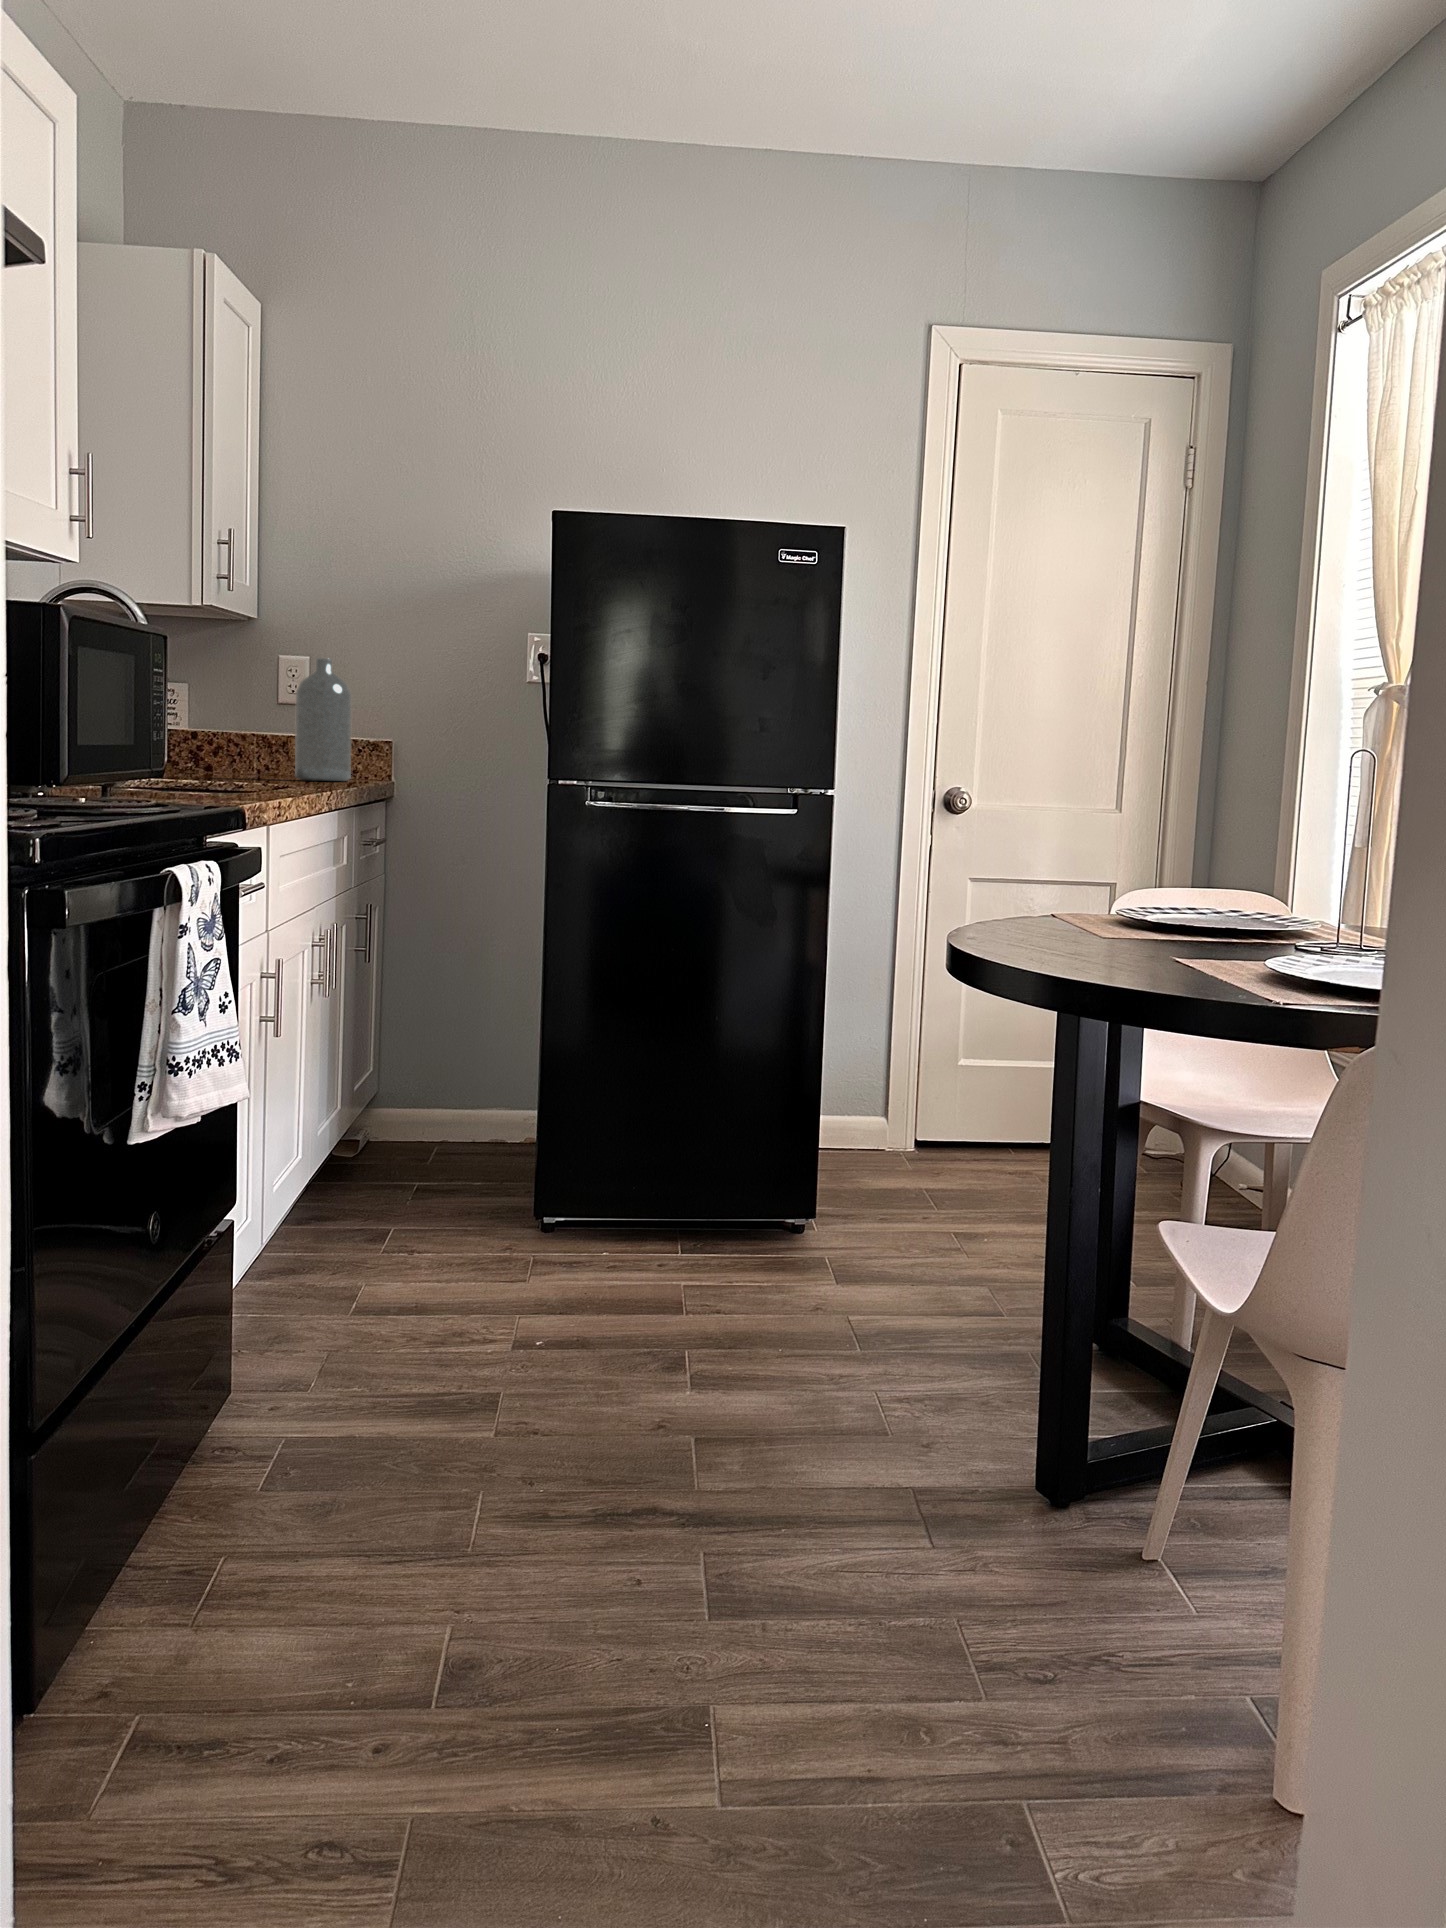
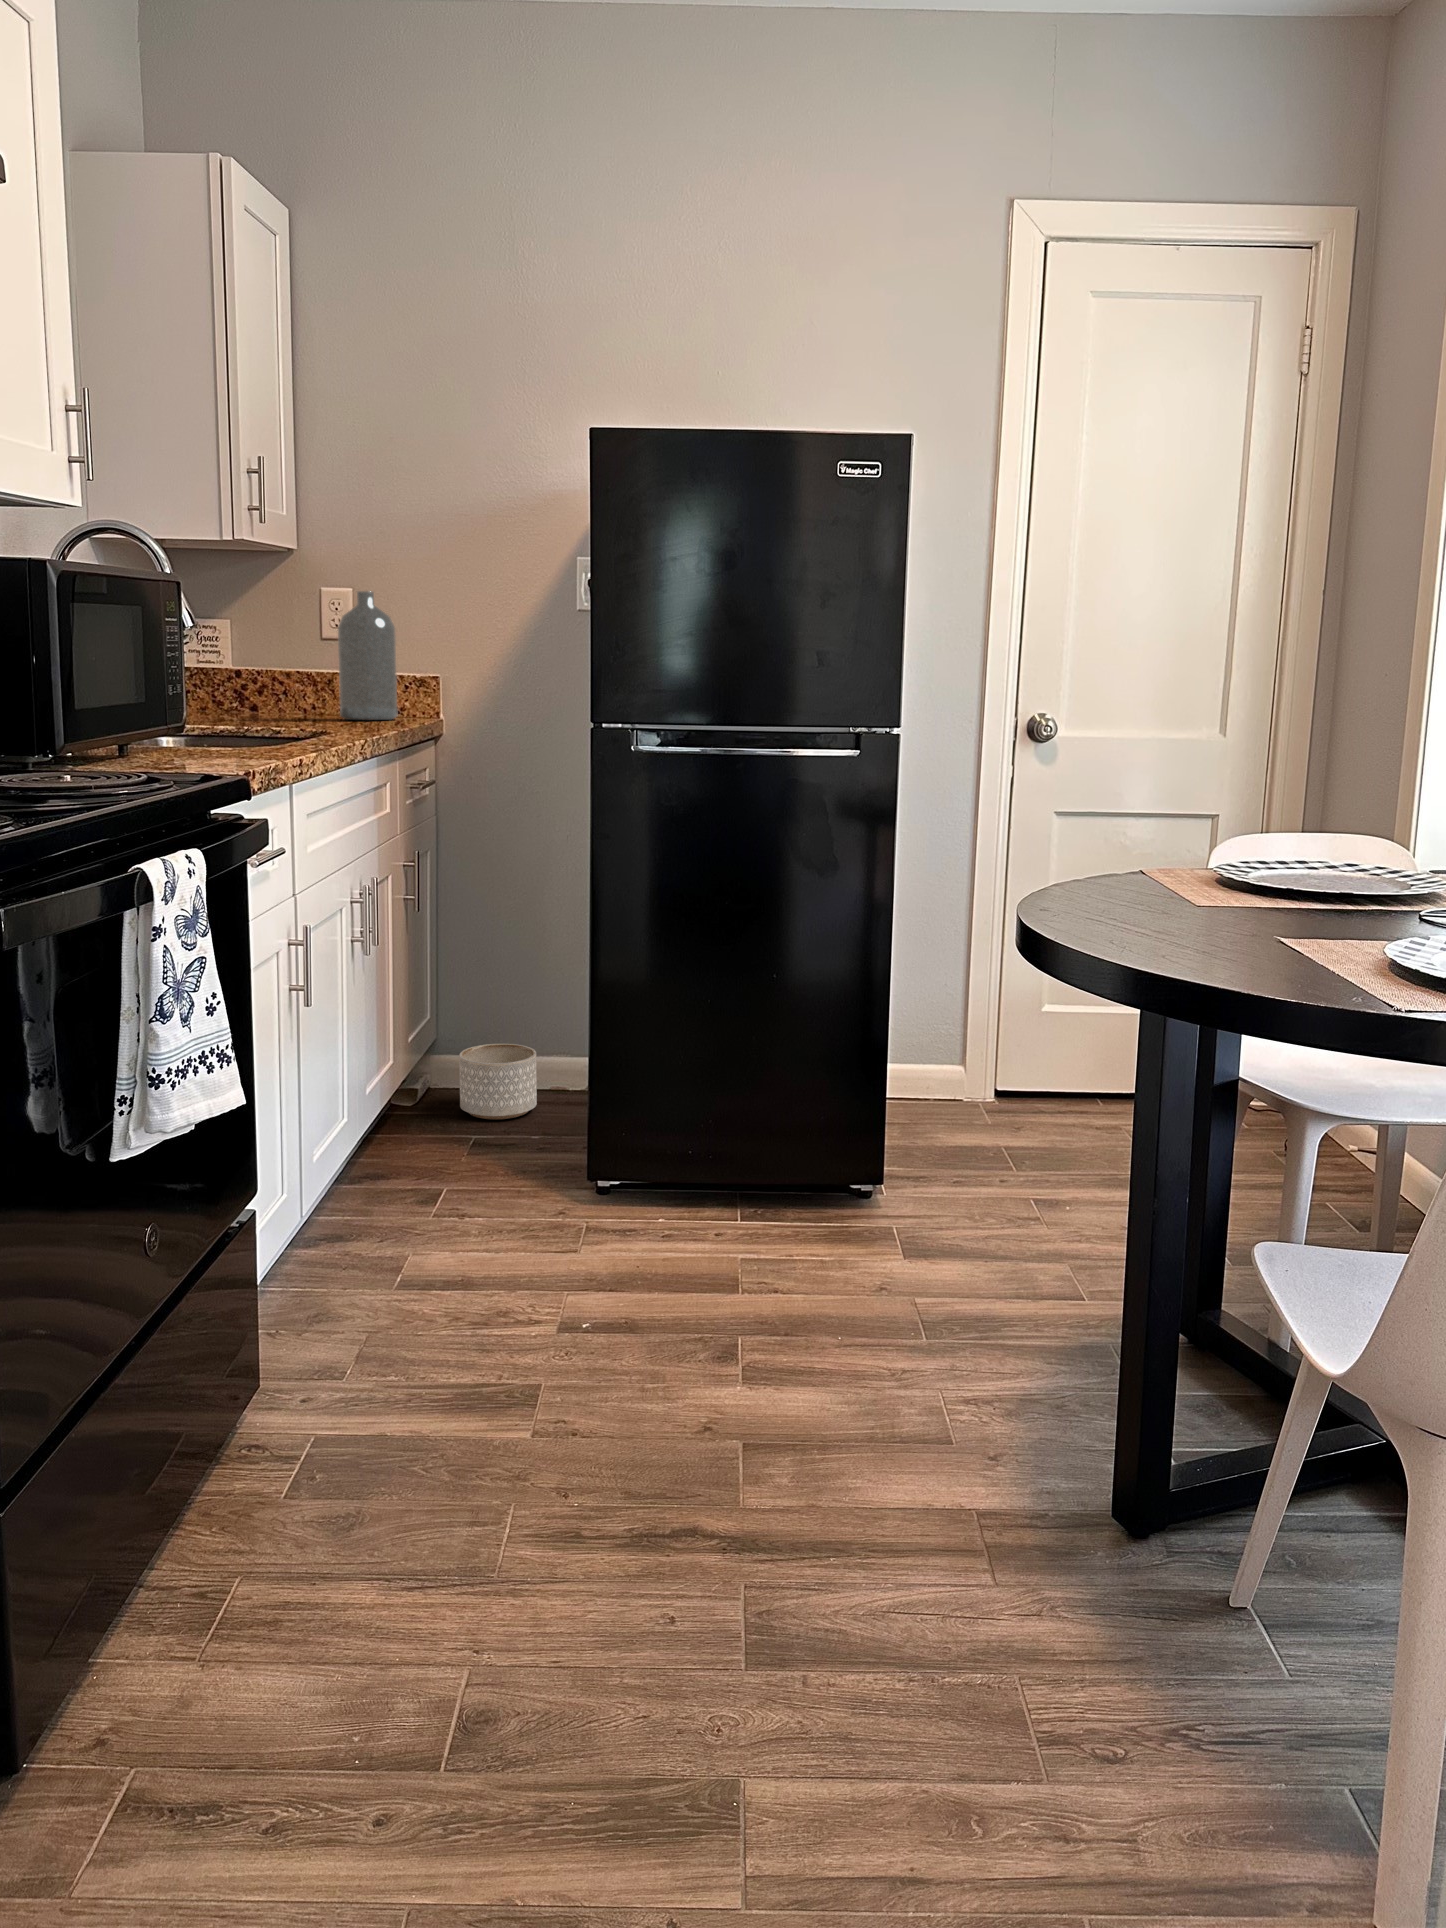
planter: none [401,1097,477,1169] -> present [459,1044,537,1119]

